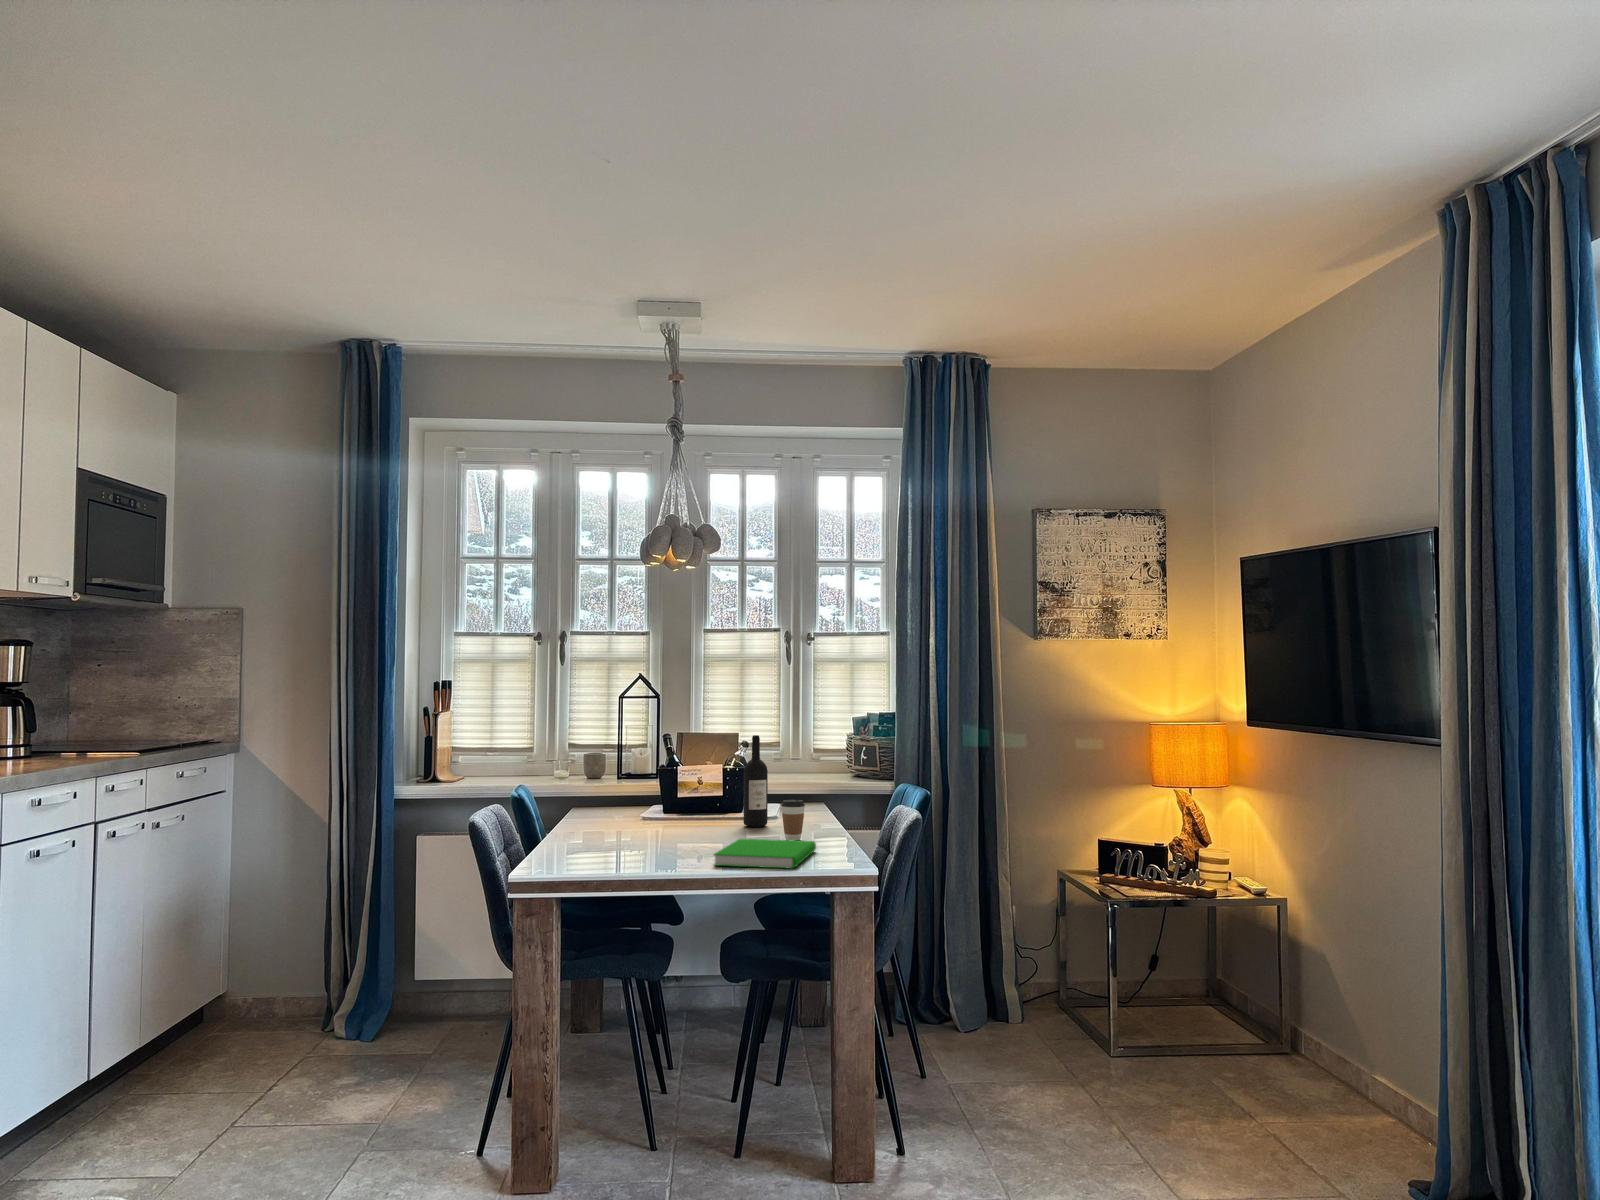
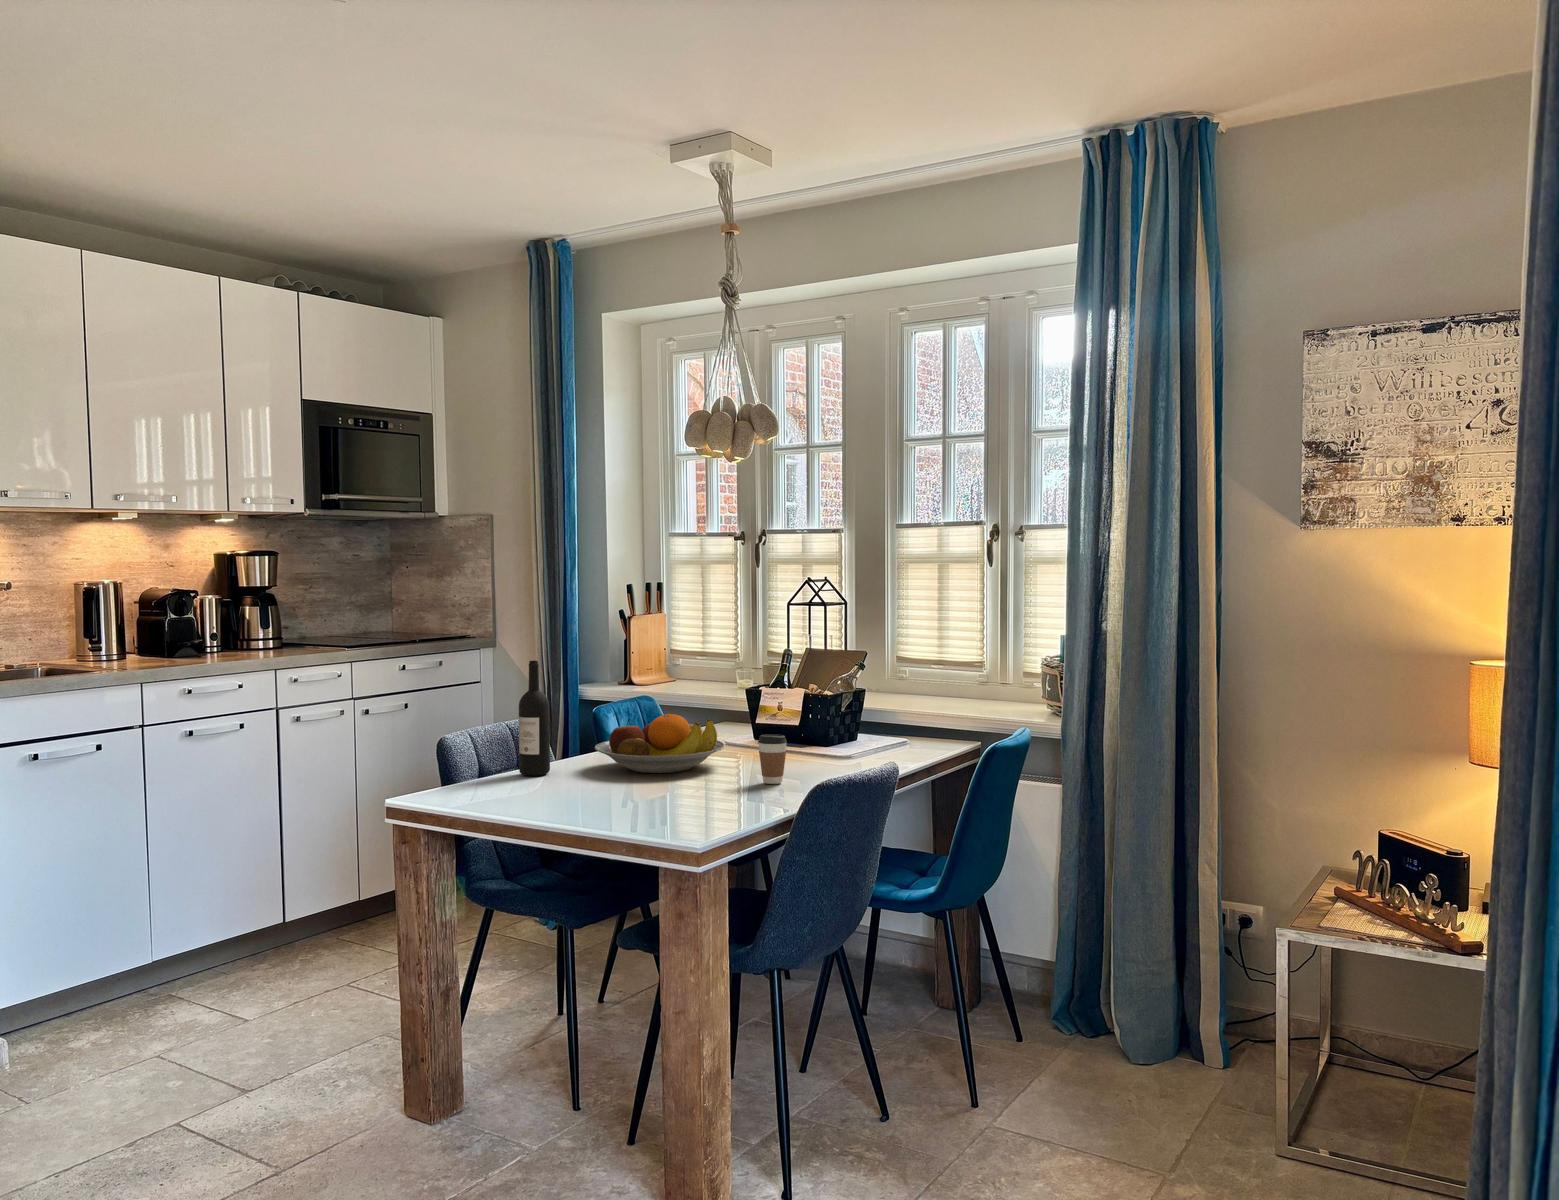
wine bottle: present [743,735,768,827] -> present [519,661,550,776]
fruit bowl: none [609,791,724,844] -> present [595,714,725,773]
book: present [714,839,816,869] -> none [581,775,738,818]

